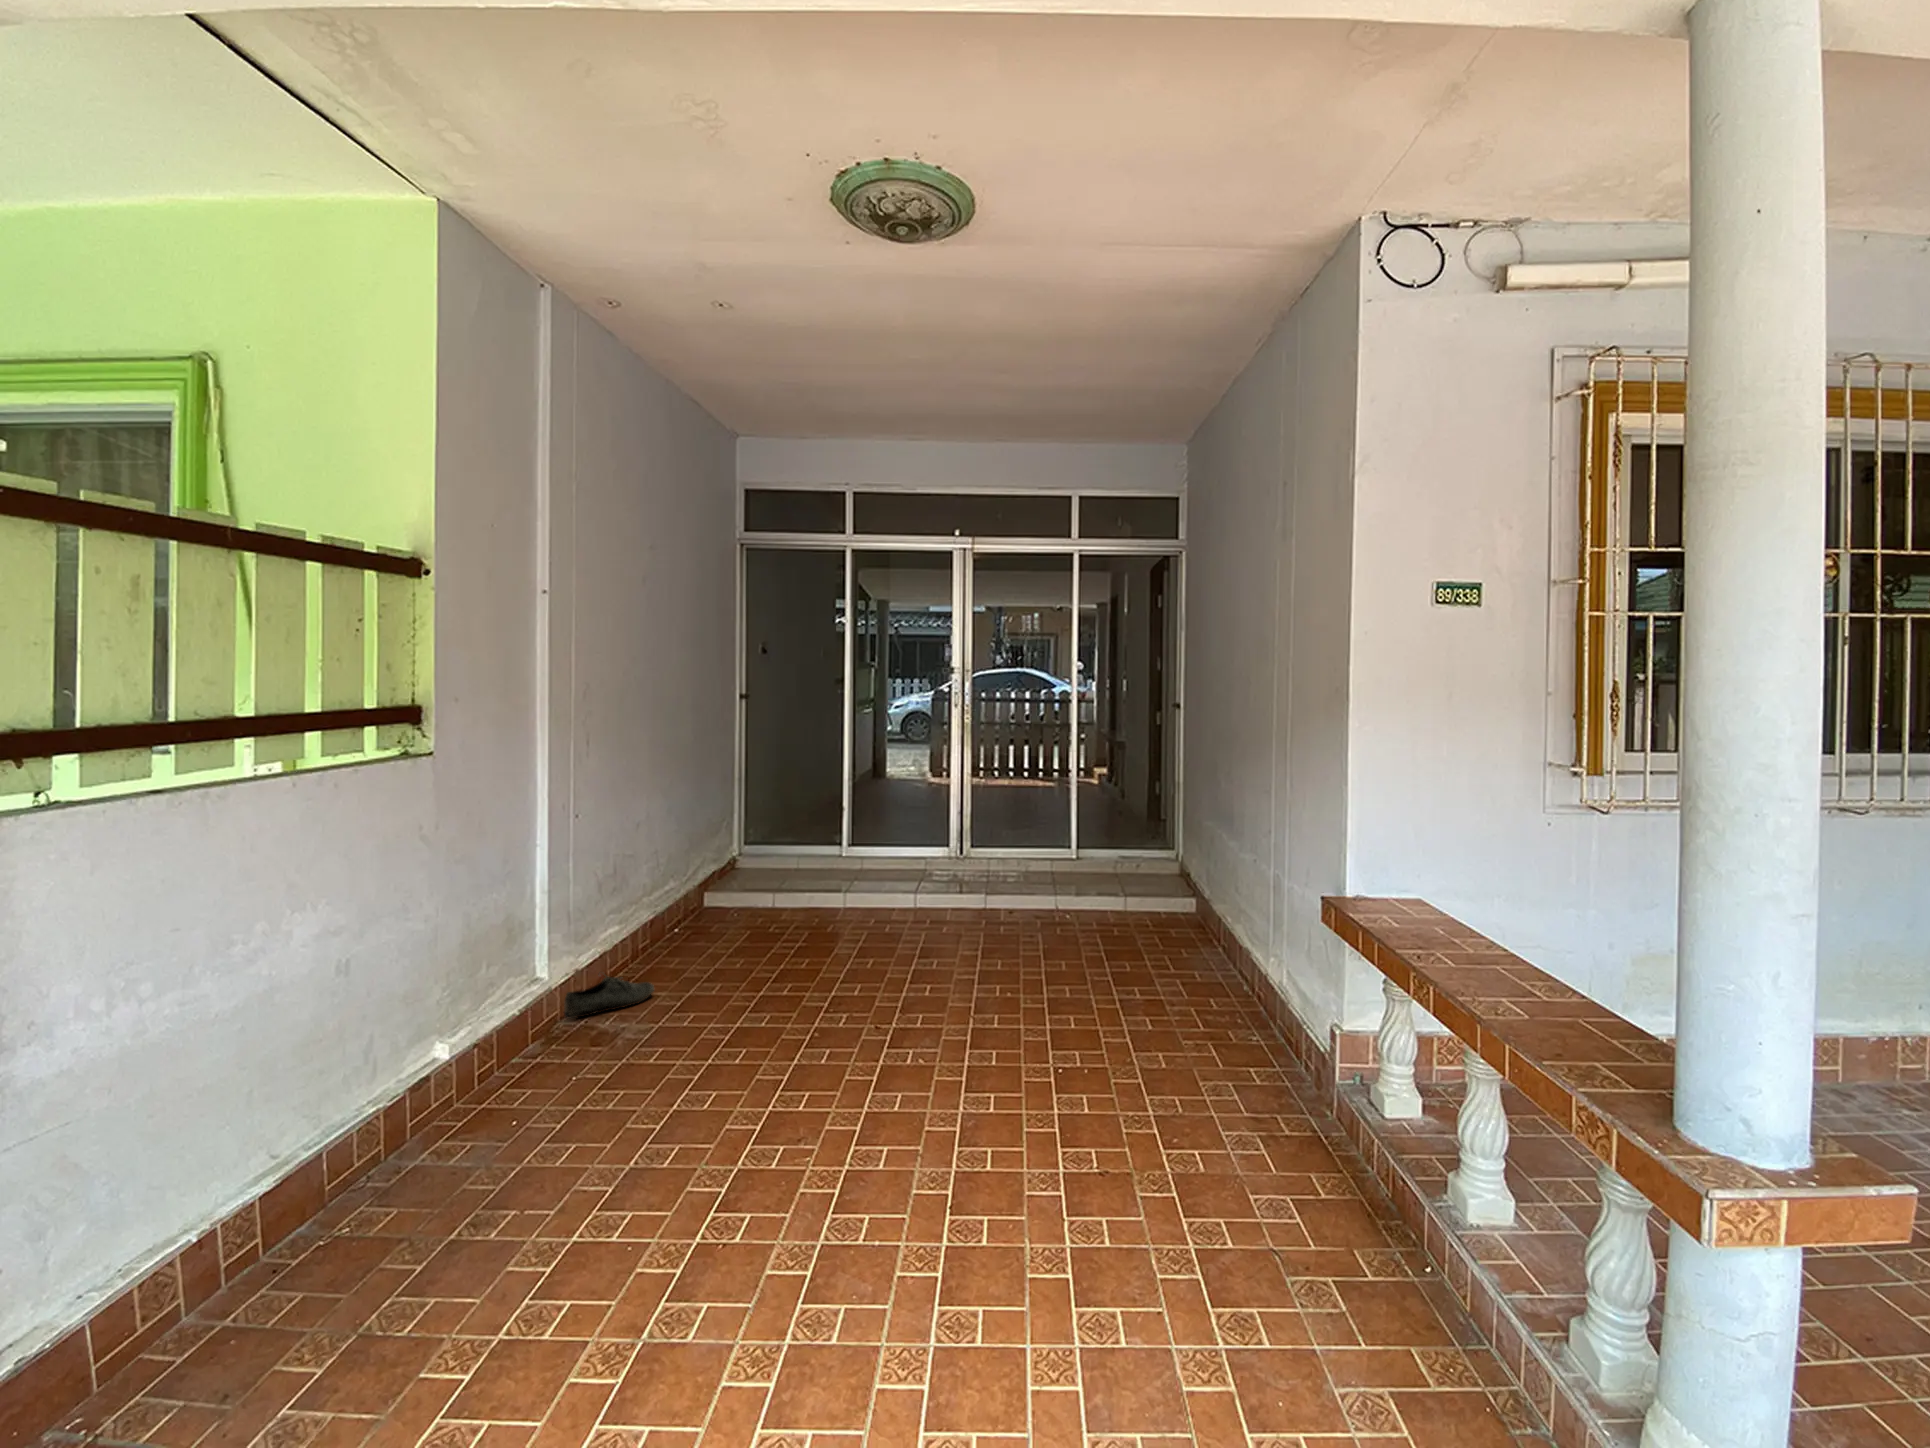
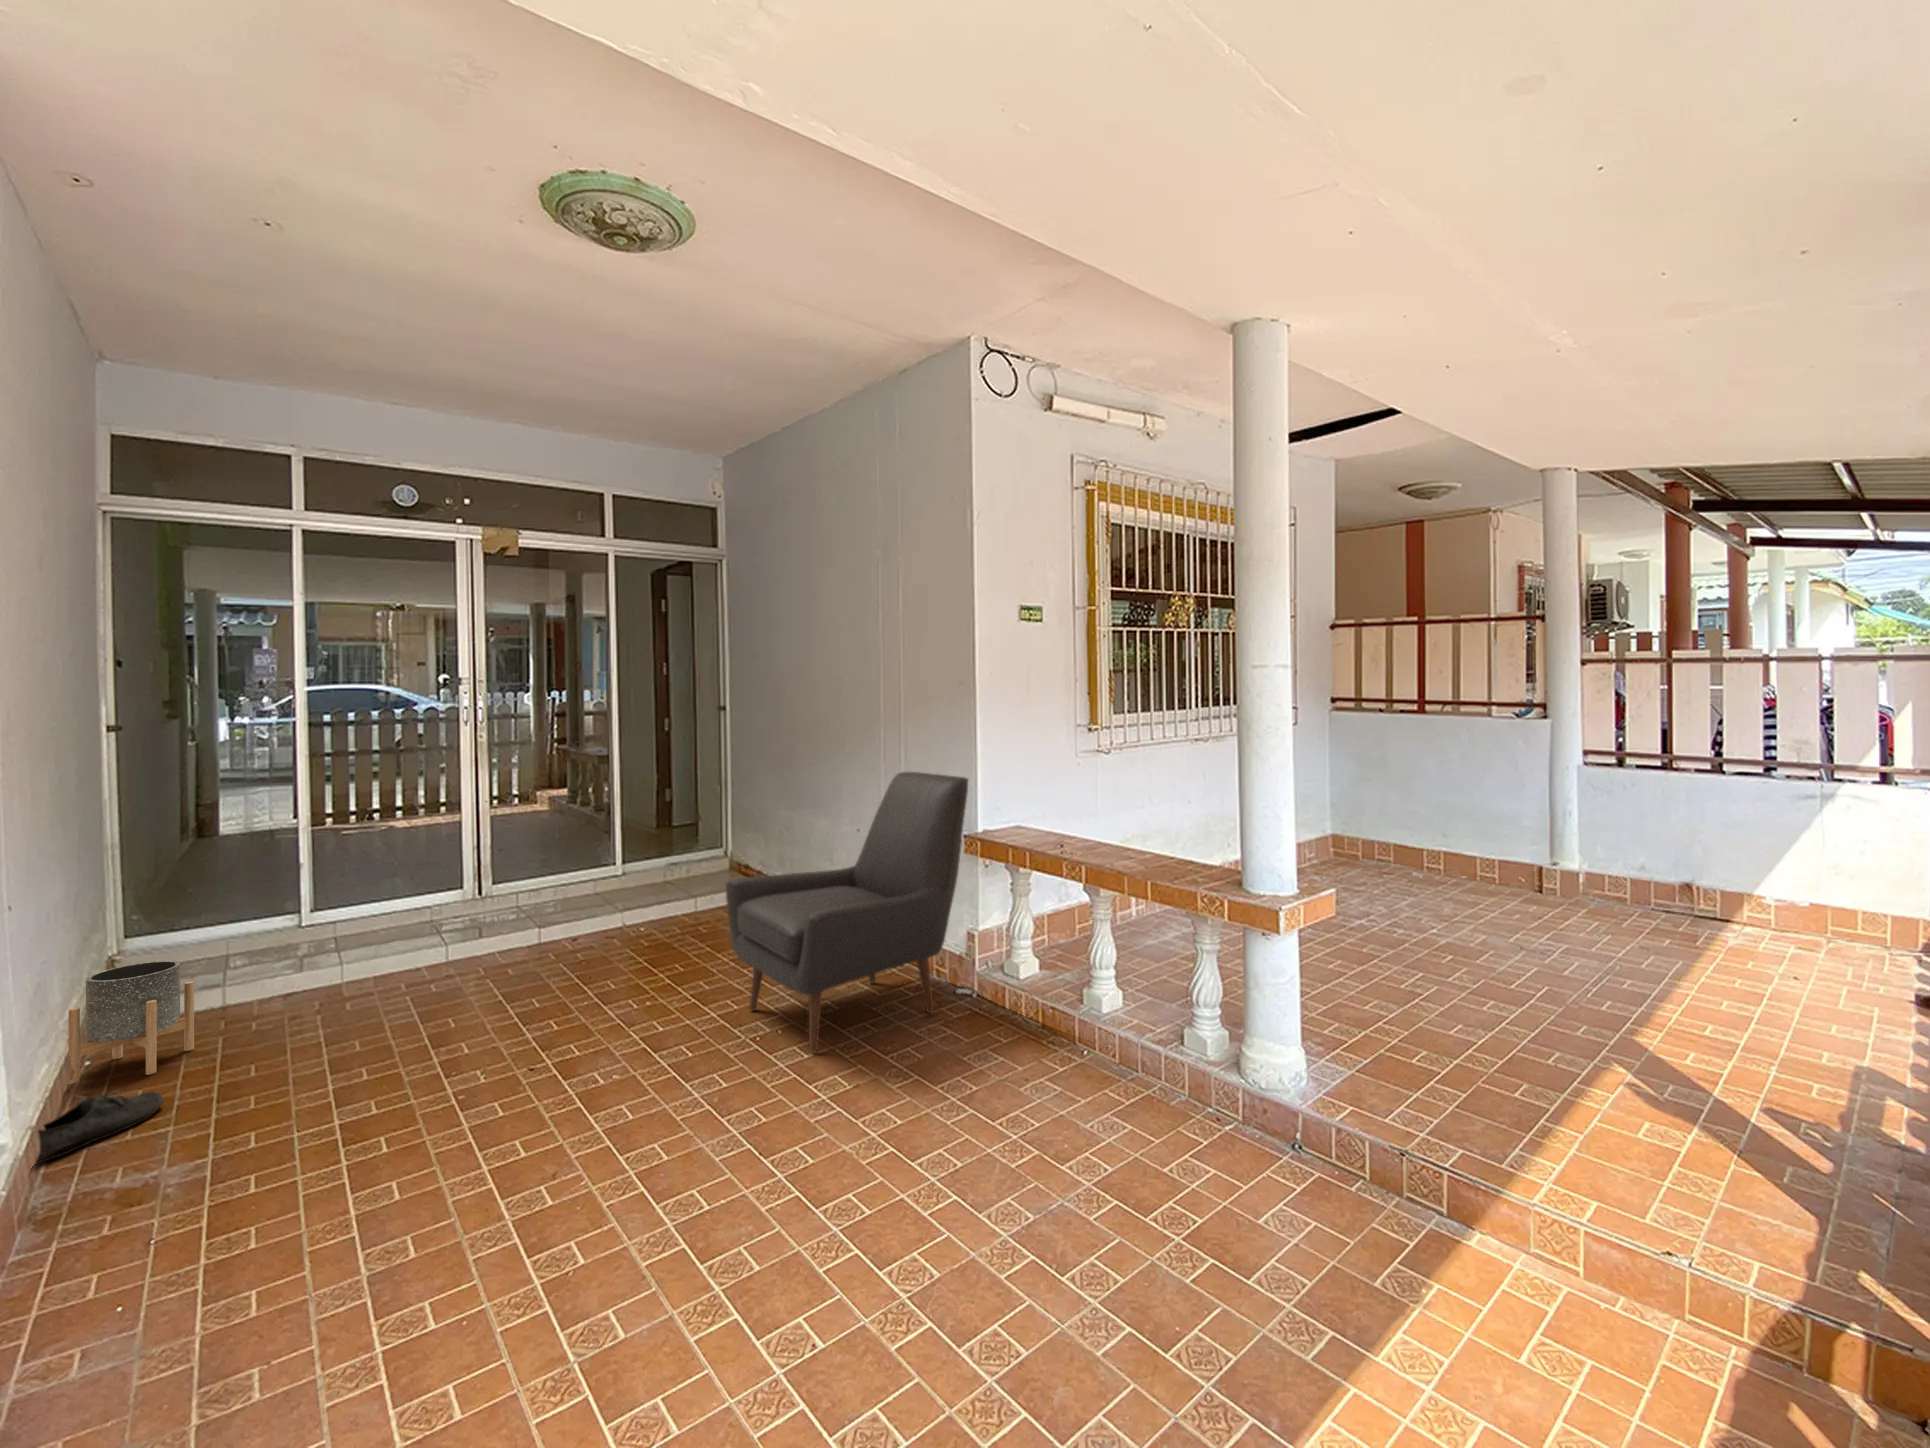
chair: none [1060,799,1328,1118] -> present [726,772,968,1053]
planter: none [632,879,704,966] -> present [68,961,194,1084]

